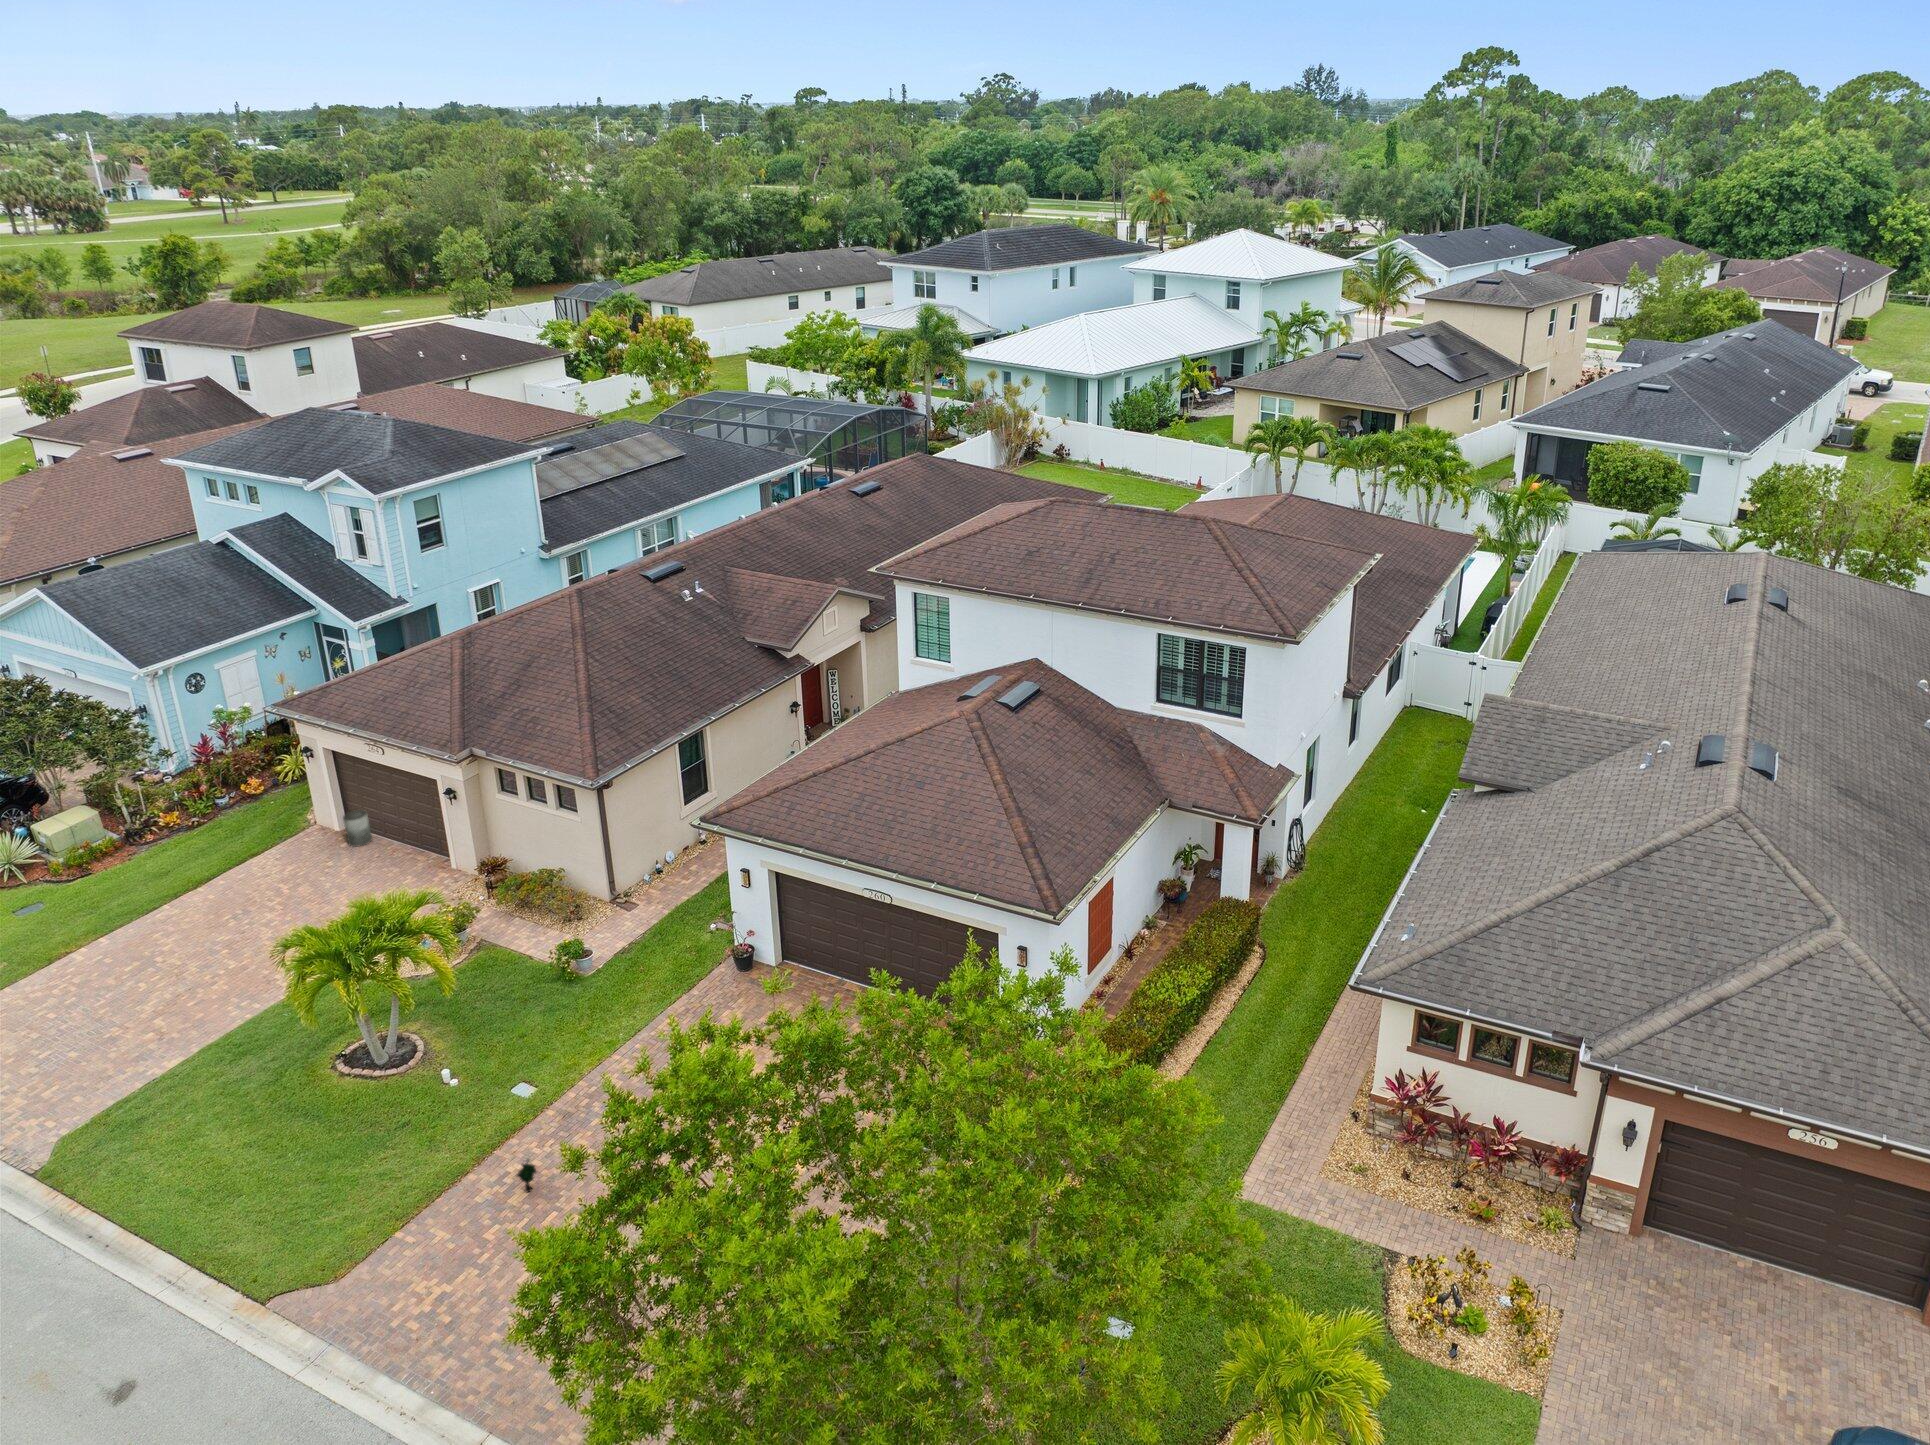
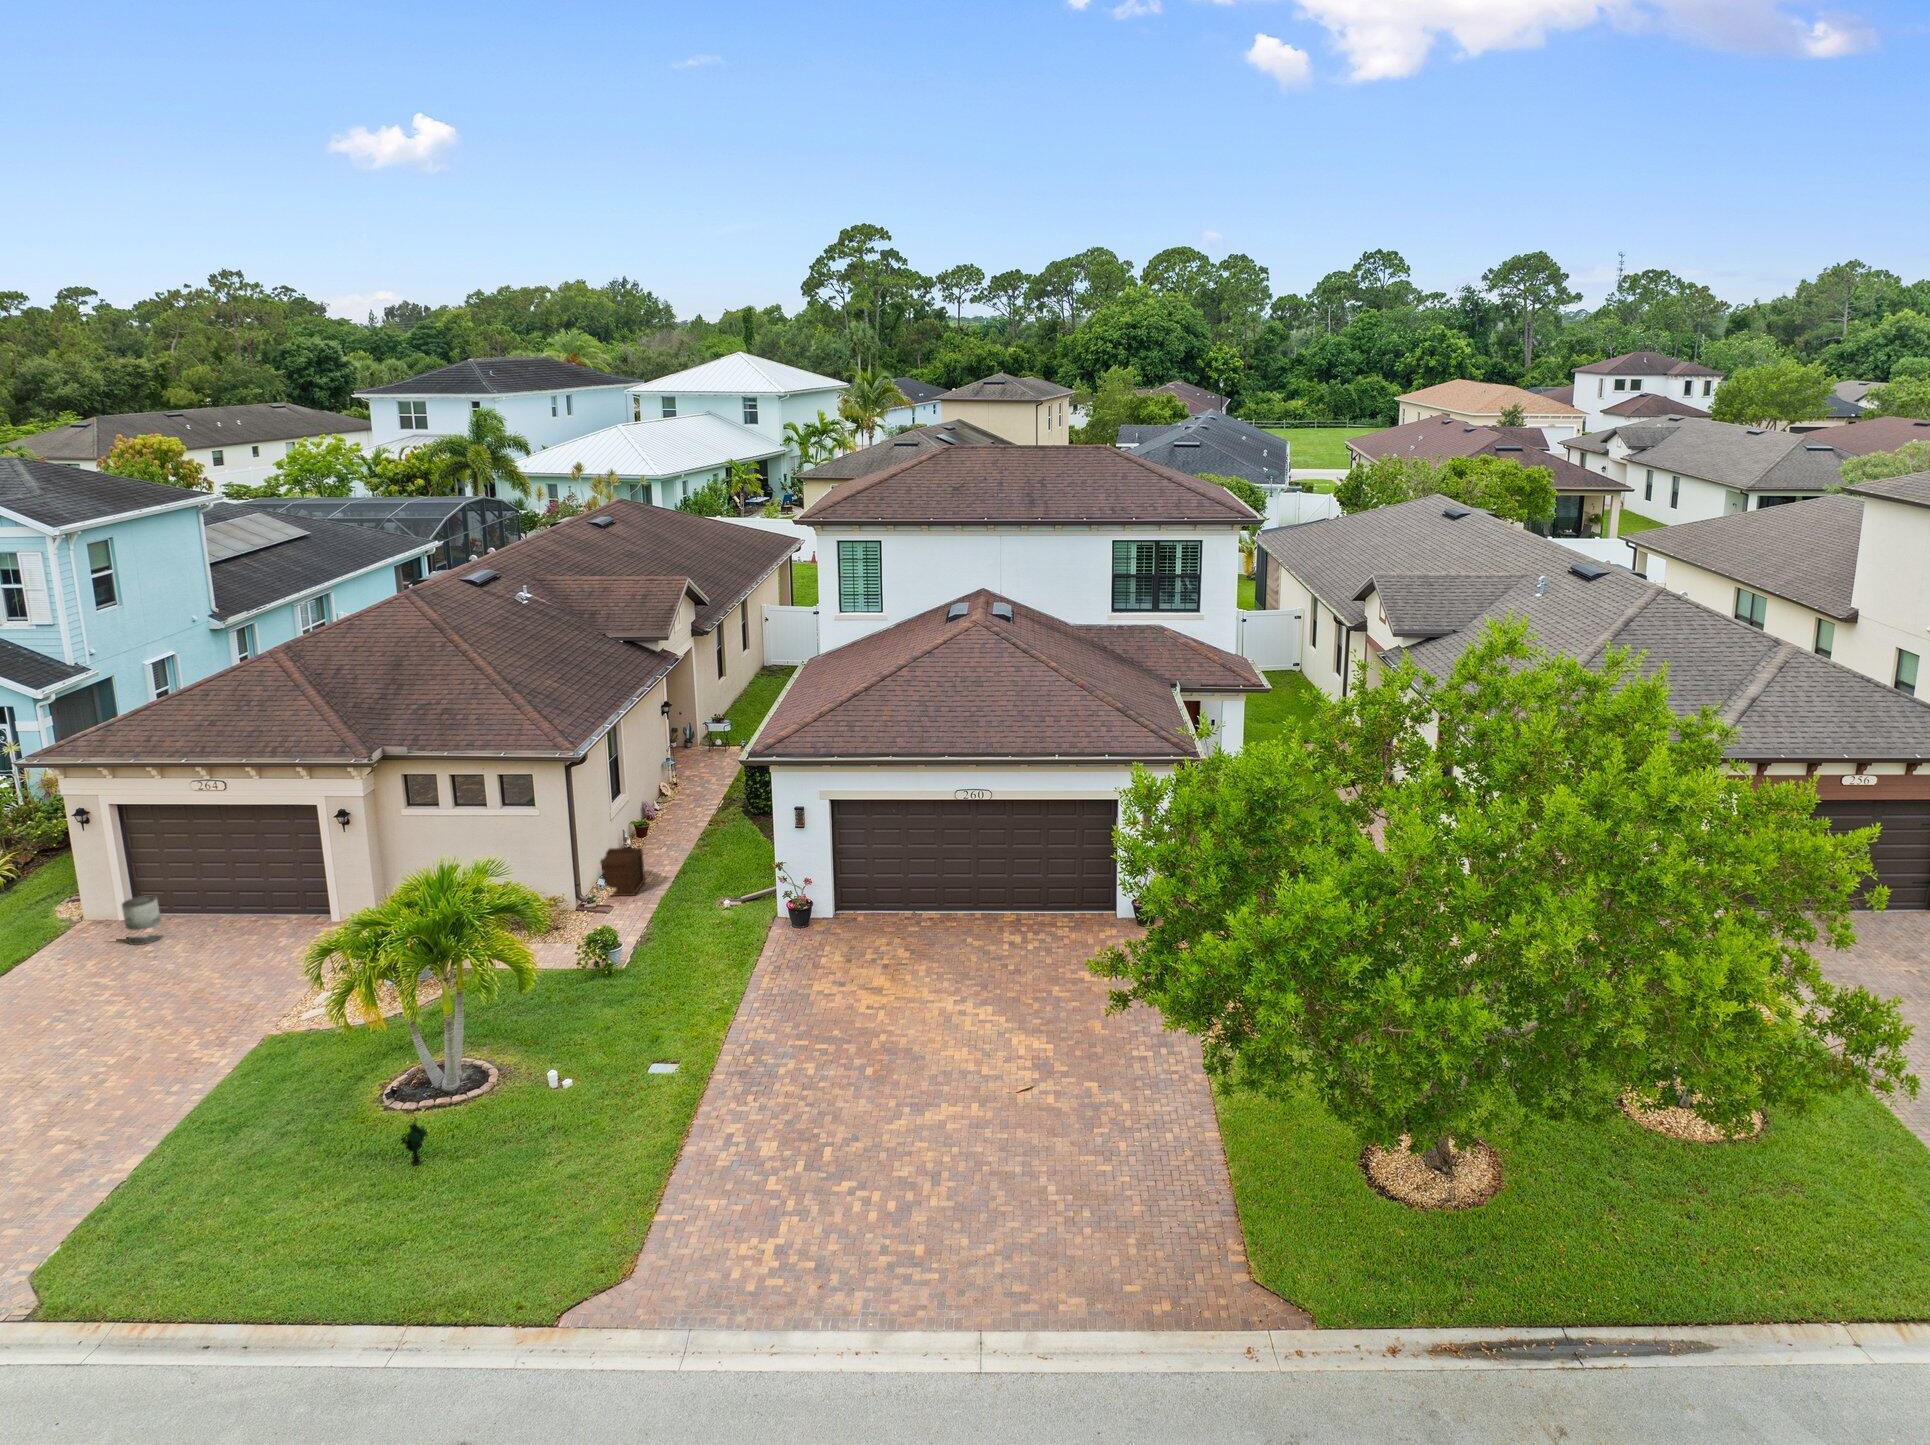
wooden crate: none [641,843,689,890] -> present [600,848,645,896]
decorative plant: present [517,1159,537,1192] -> present [400,1118,427,1165]

